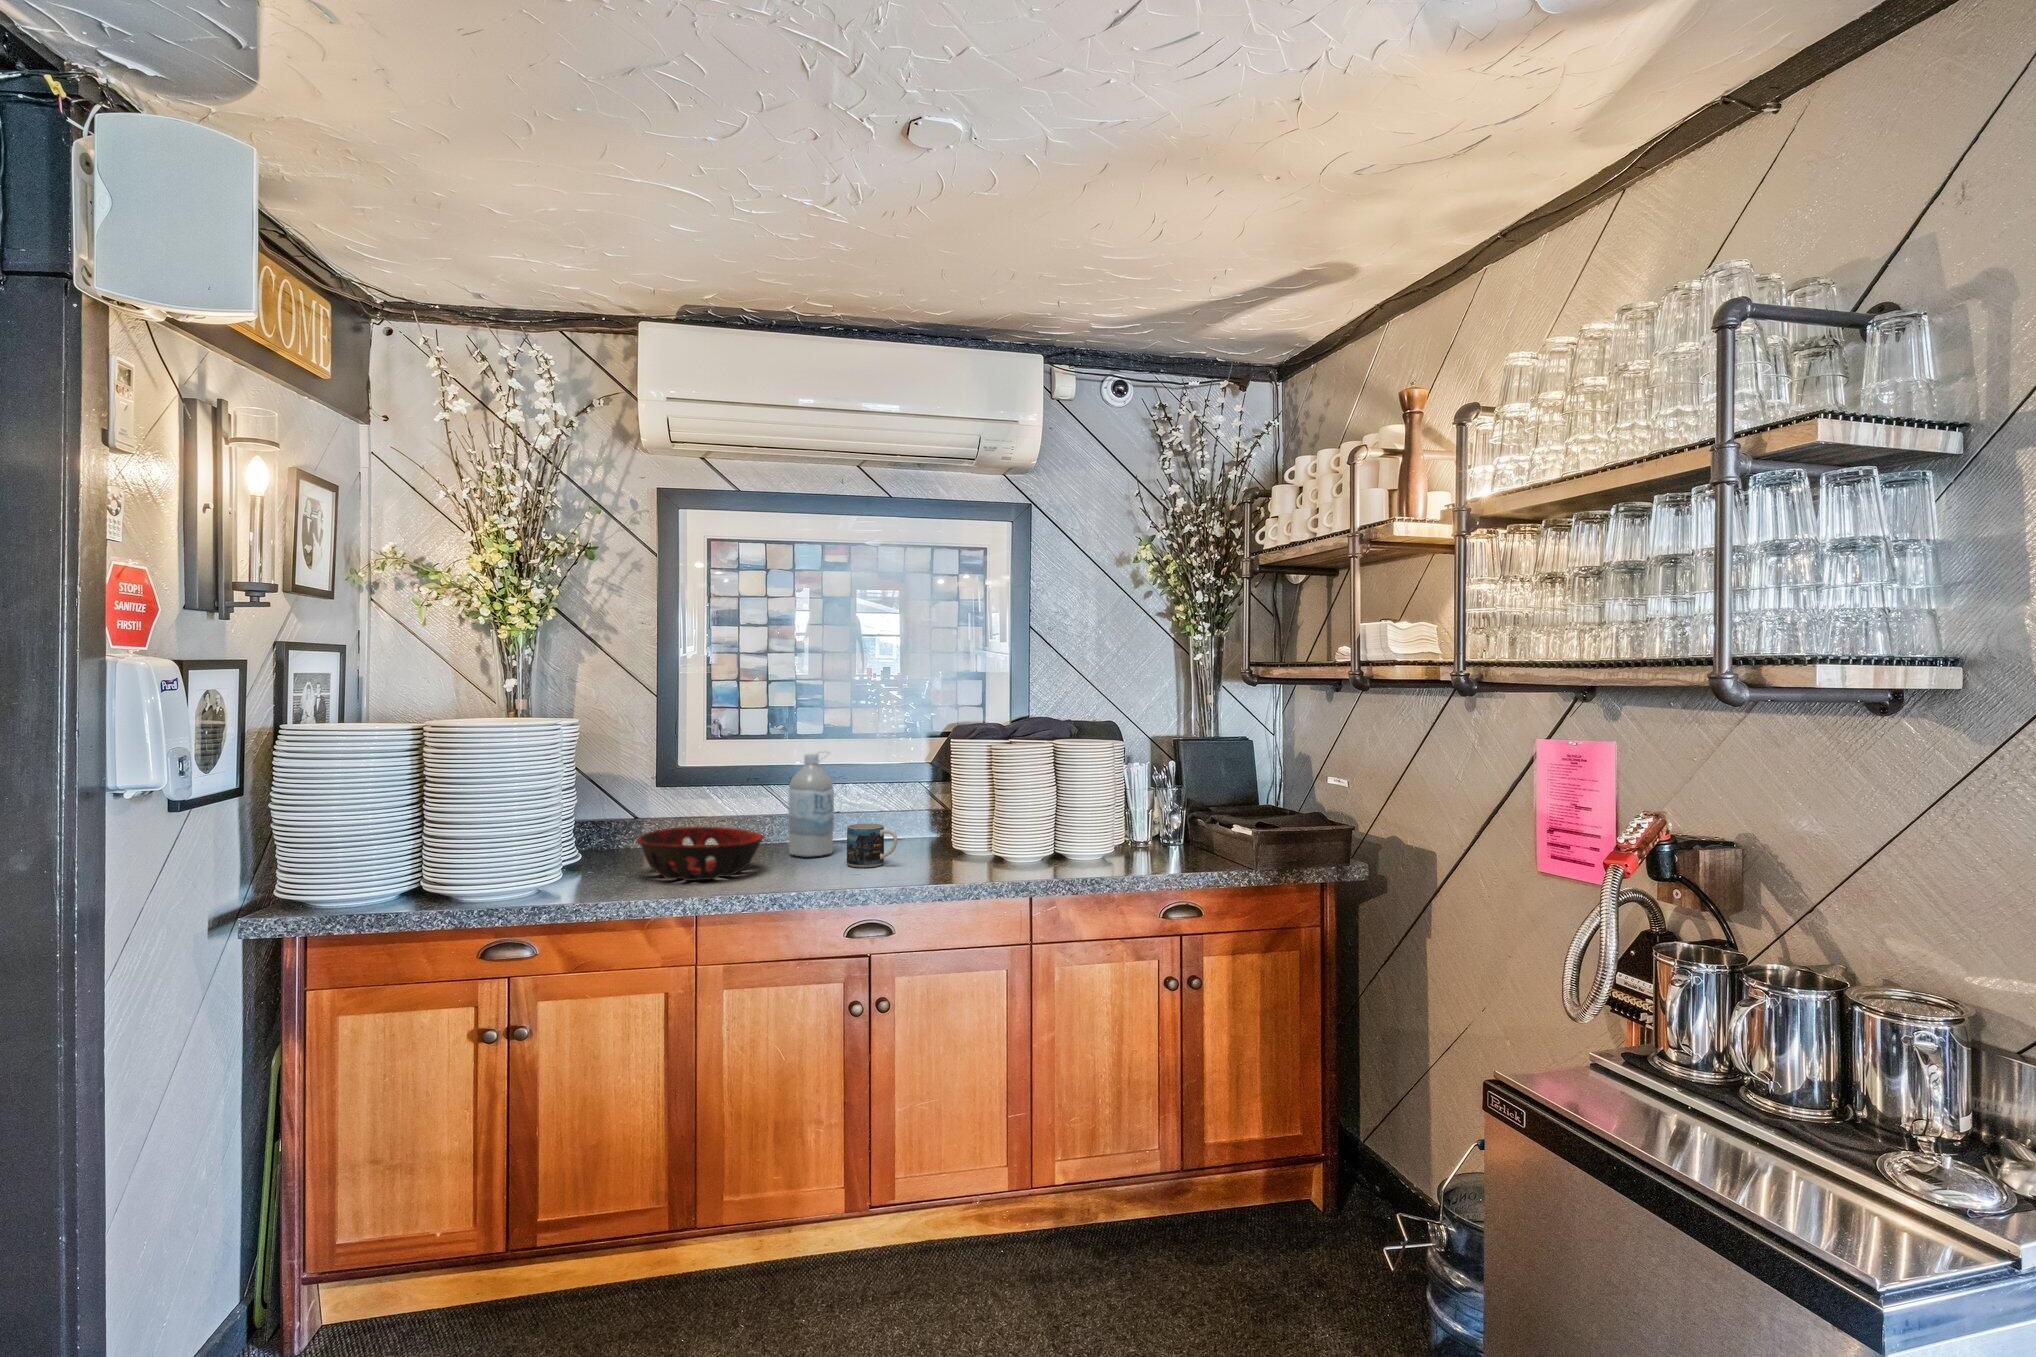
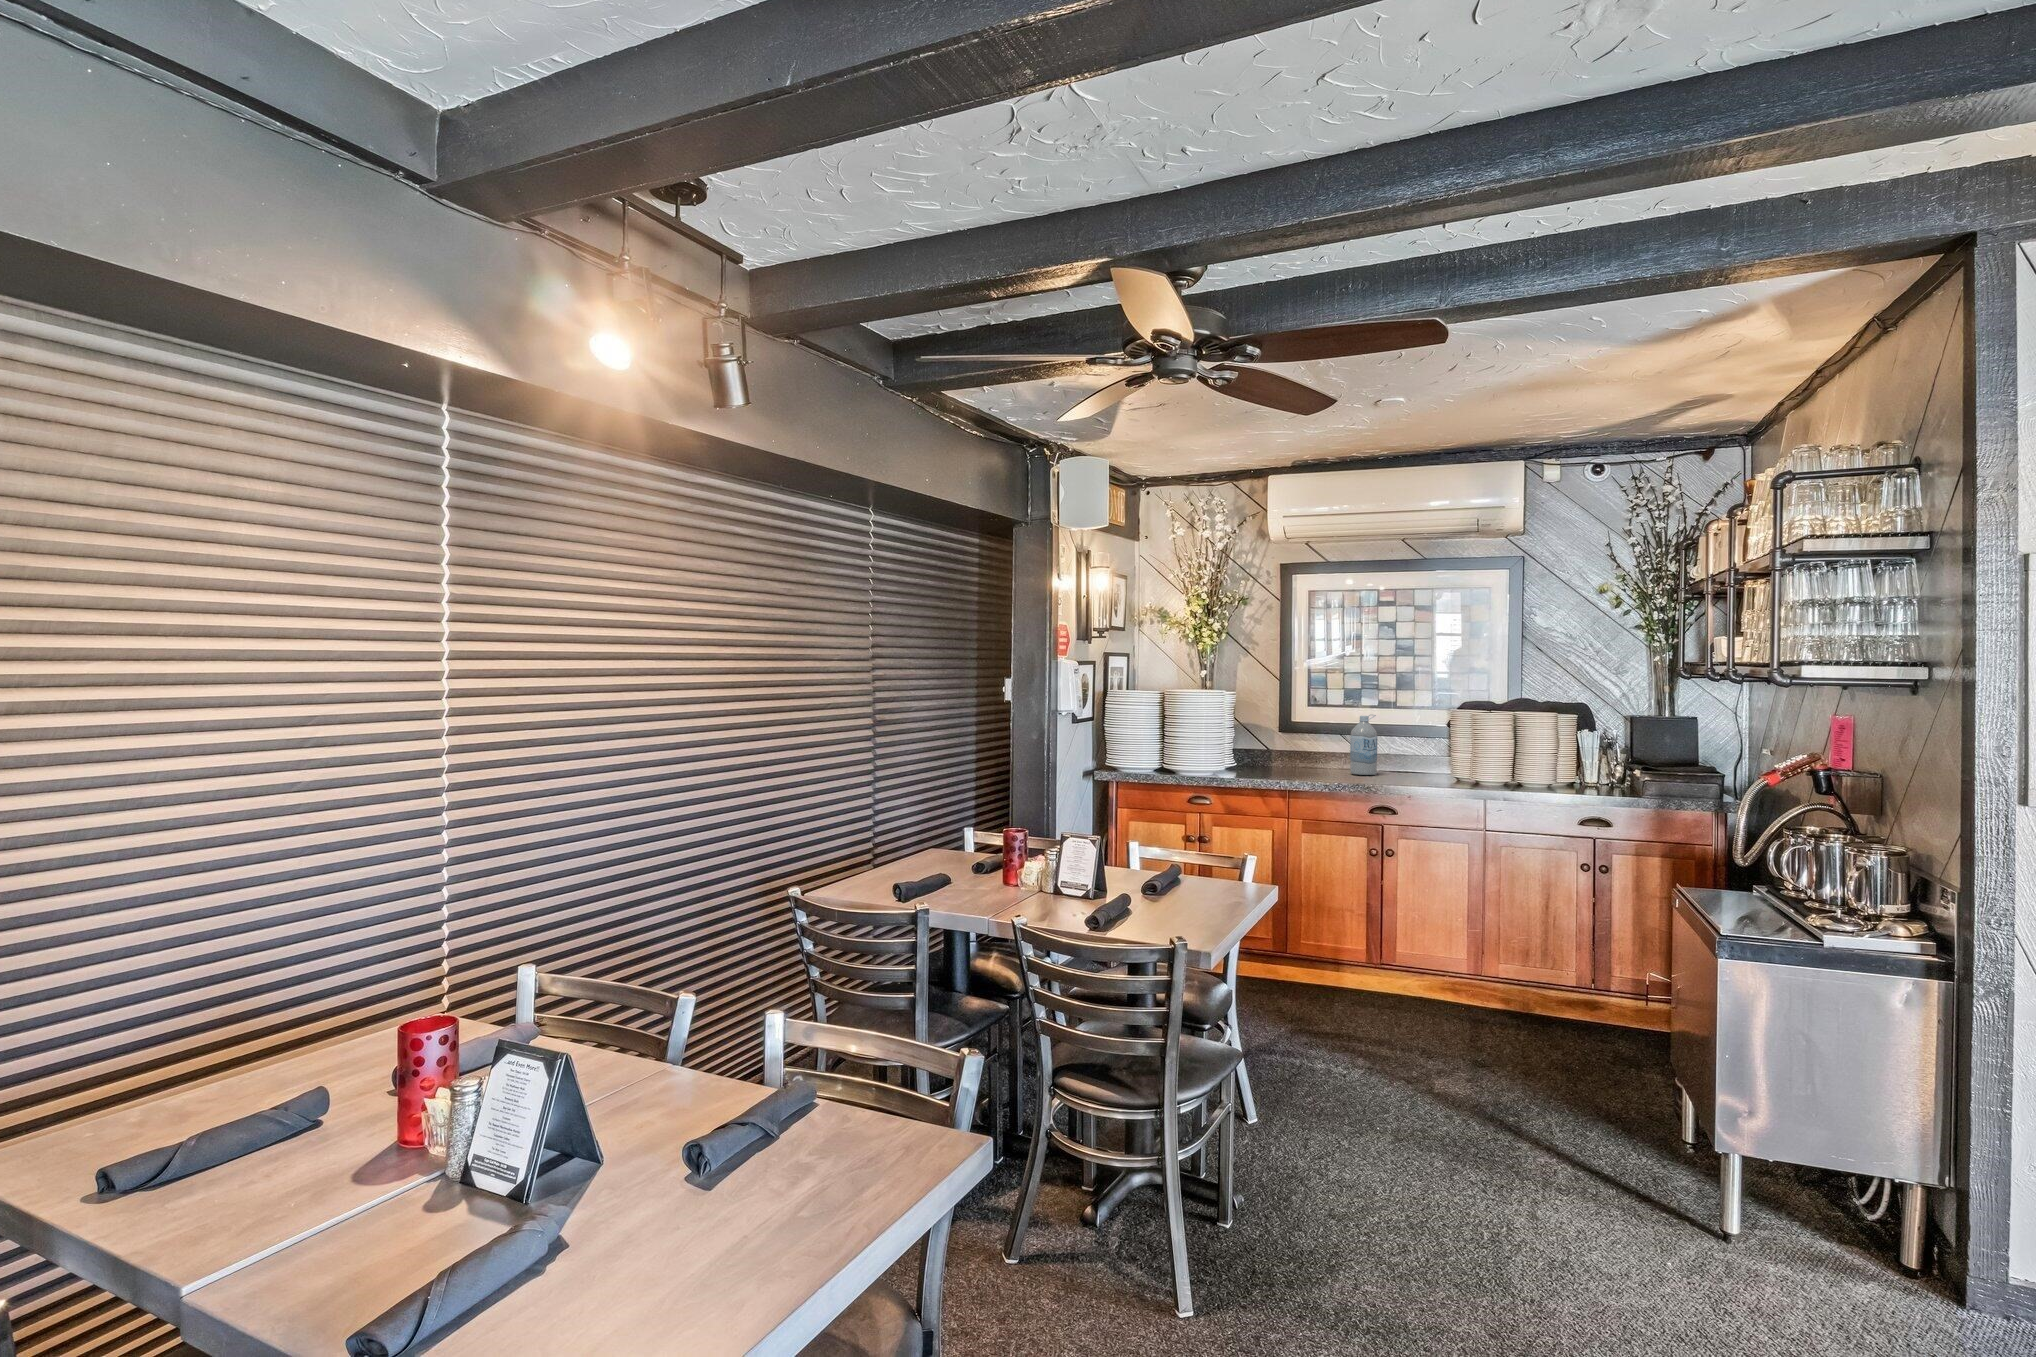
mug: present [847,823,897,867] -> none [1379,756,1408,781]
decorative bowl: present [637,827,764,881] -> none [1262,752,1330,778]

